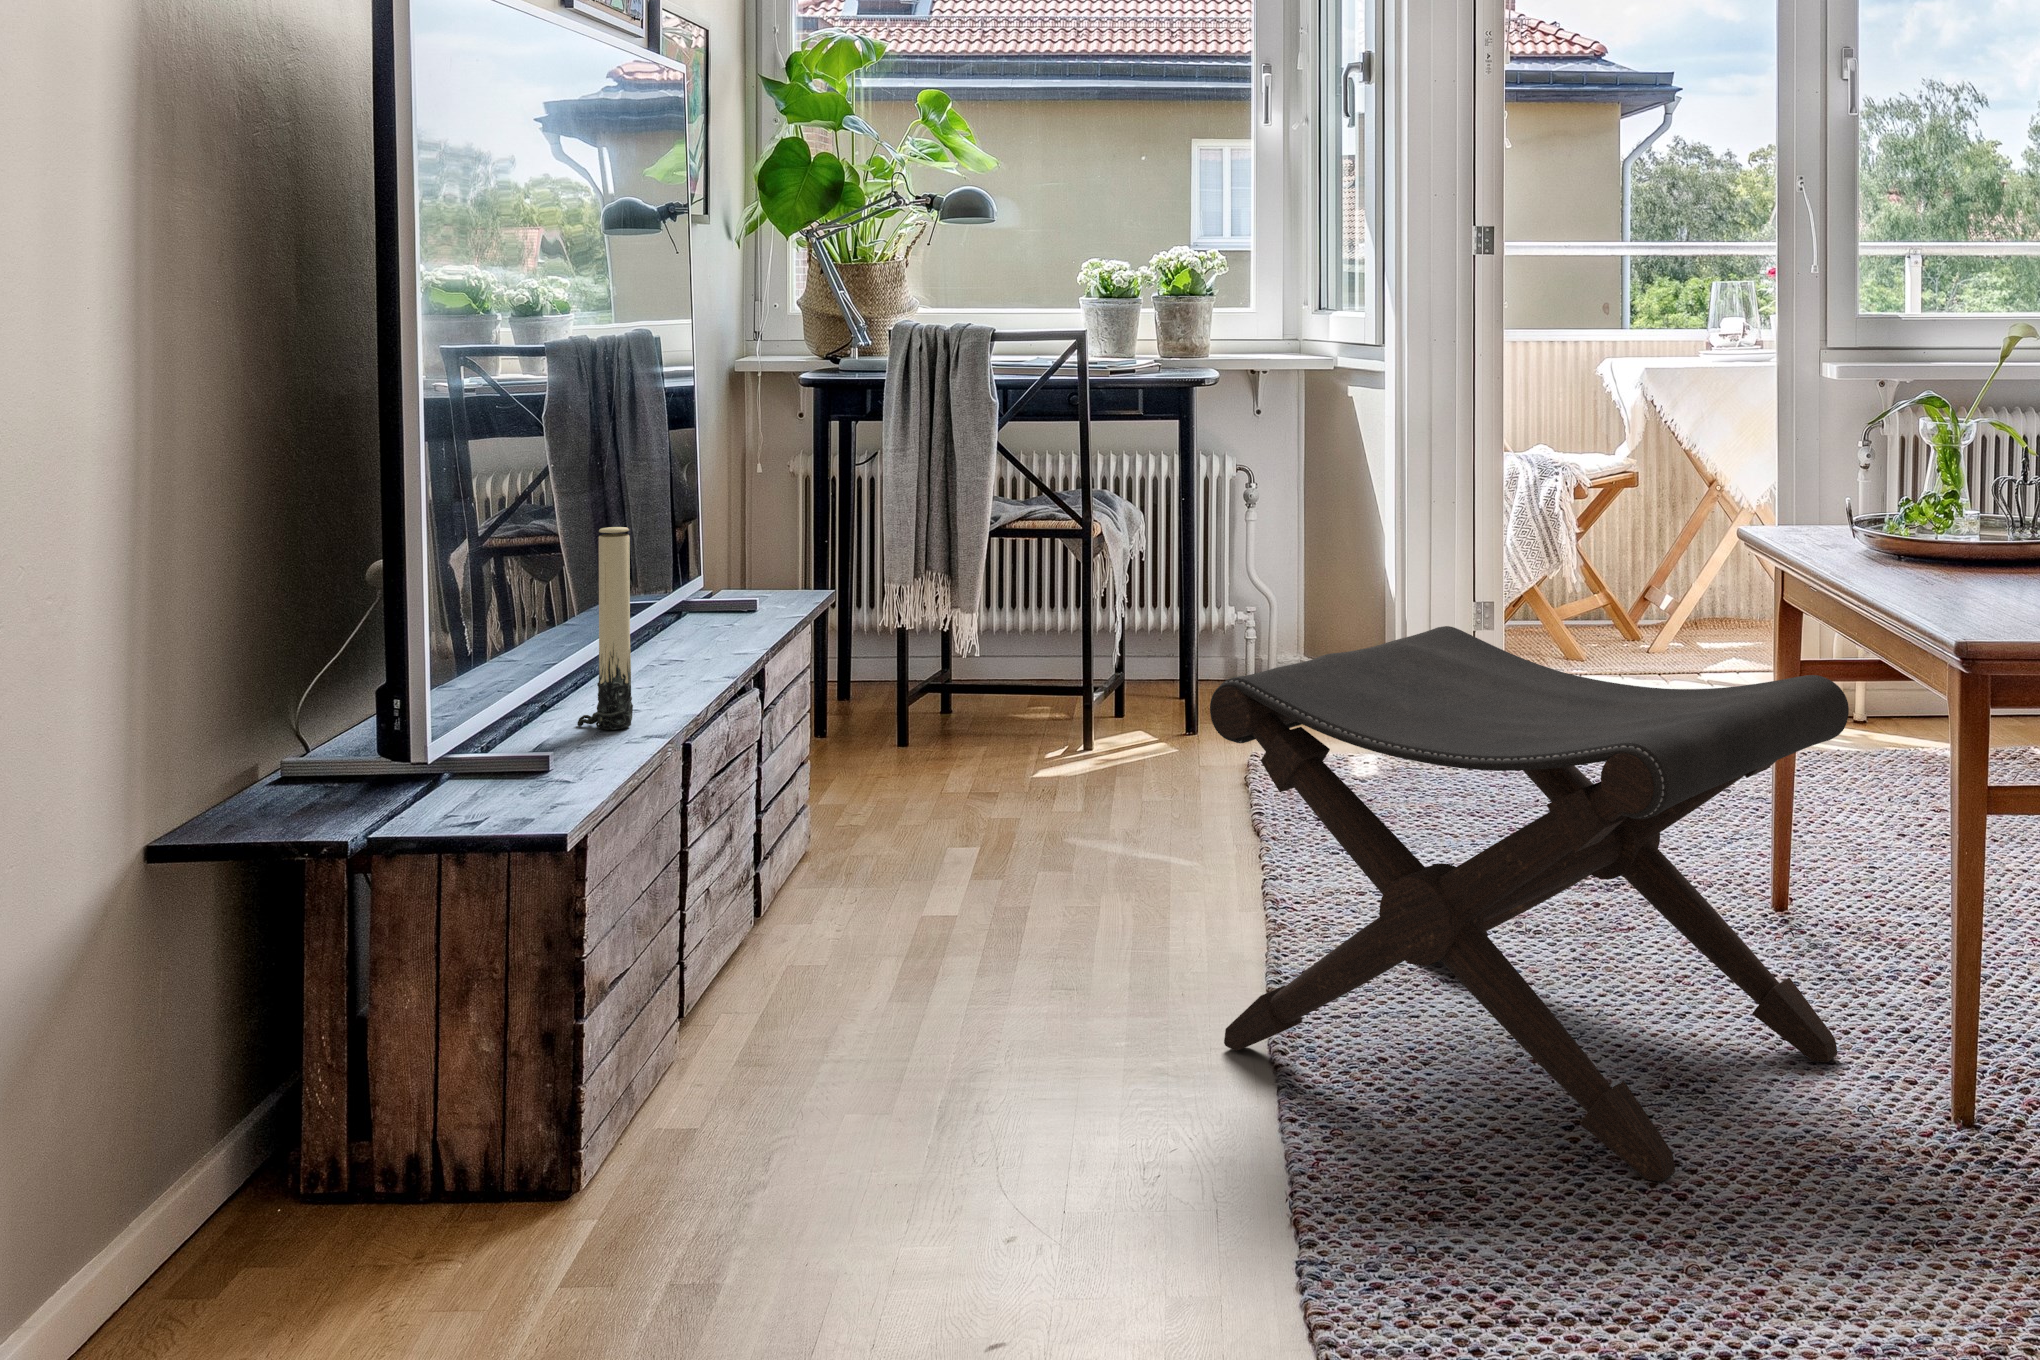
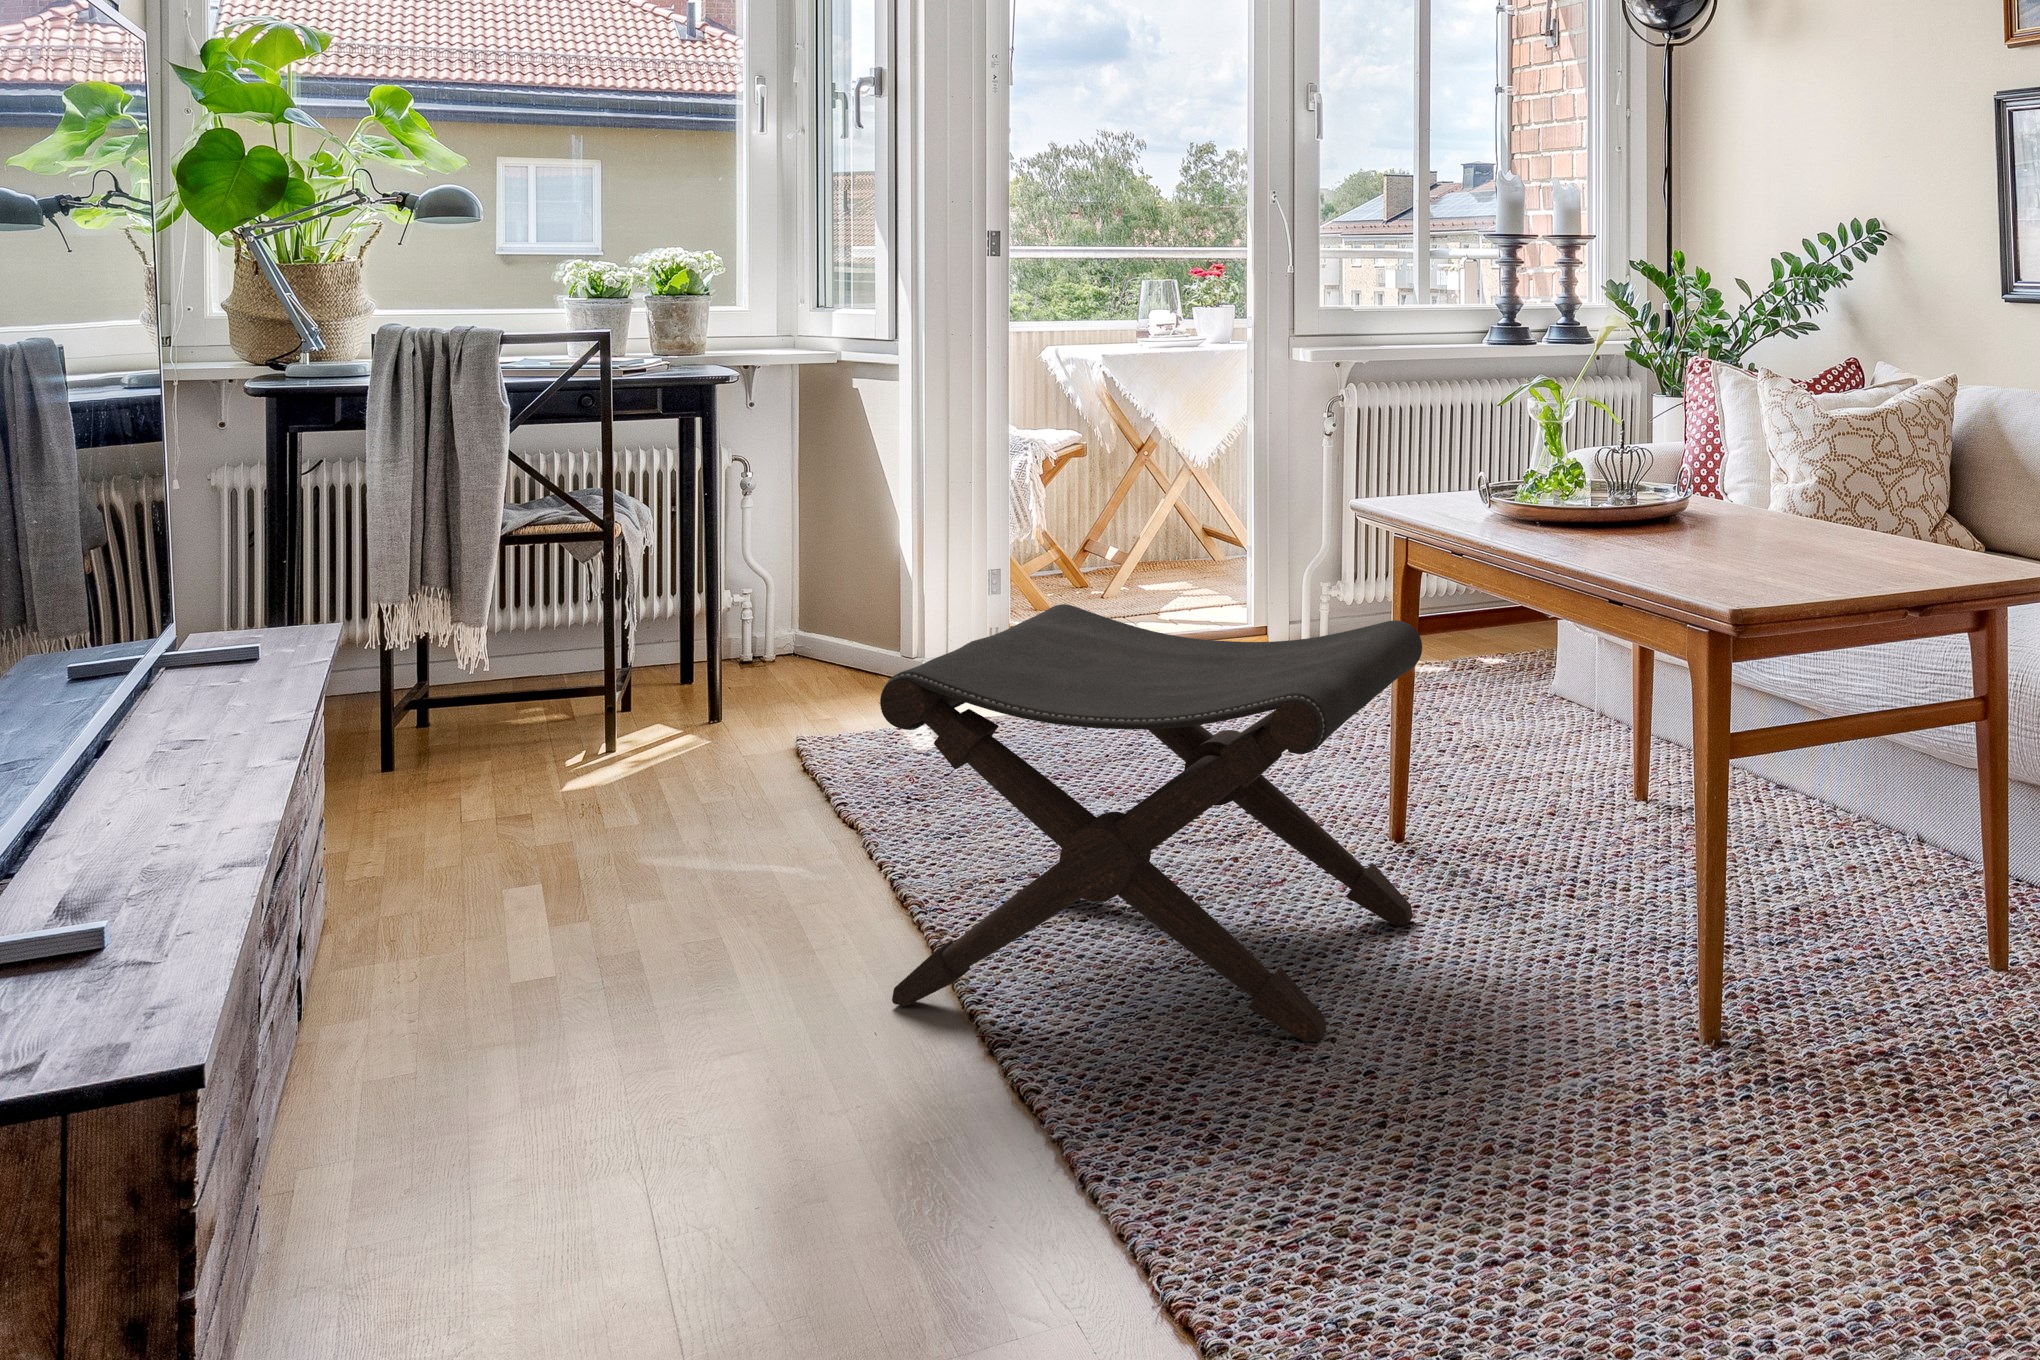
candle: present [577,527,633,729] -> none [160,581,233,797]

